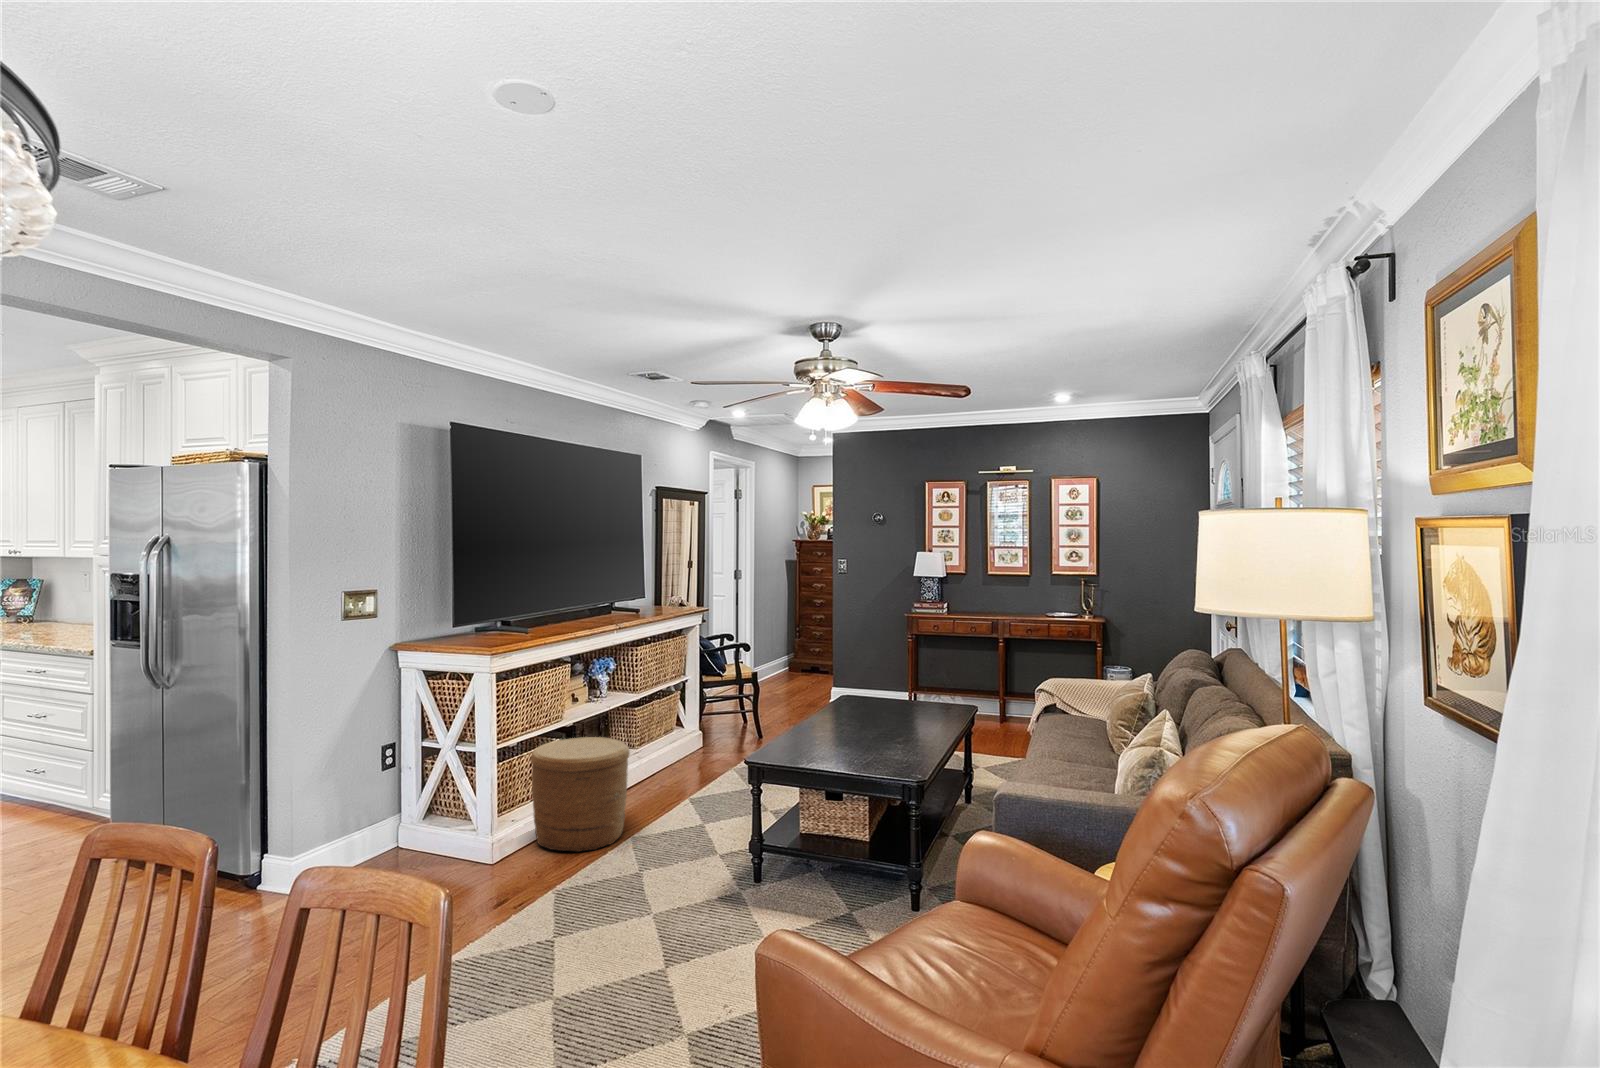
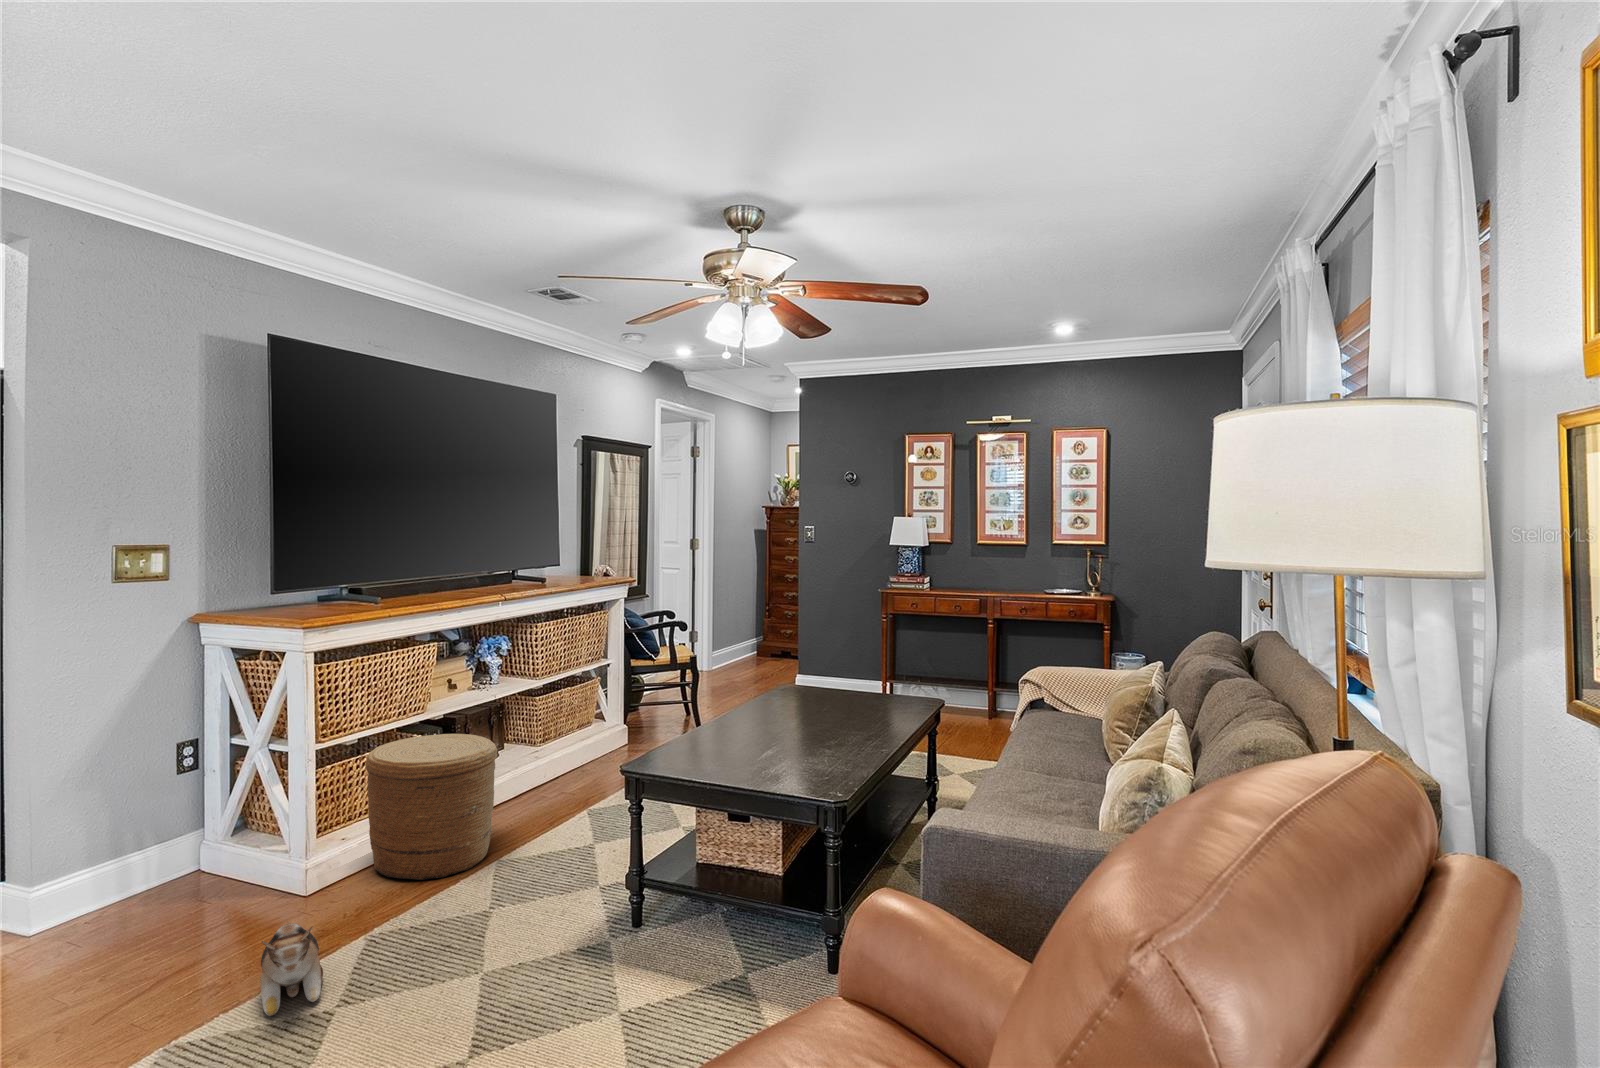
plush toy: none [495,874,543,944] -> present [260,922,323,1016]

